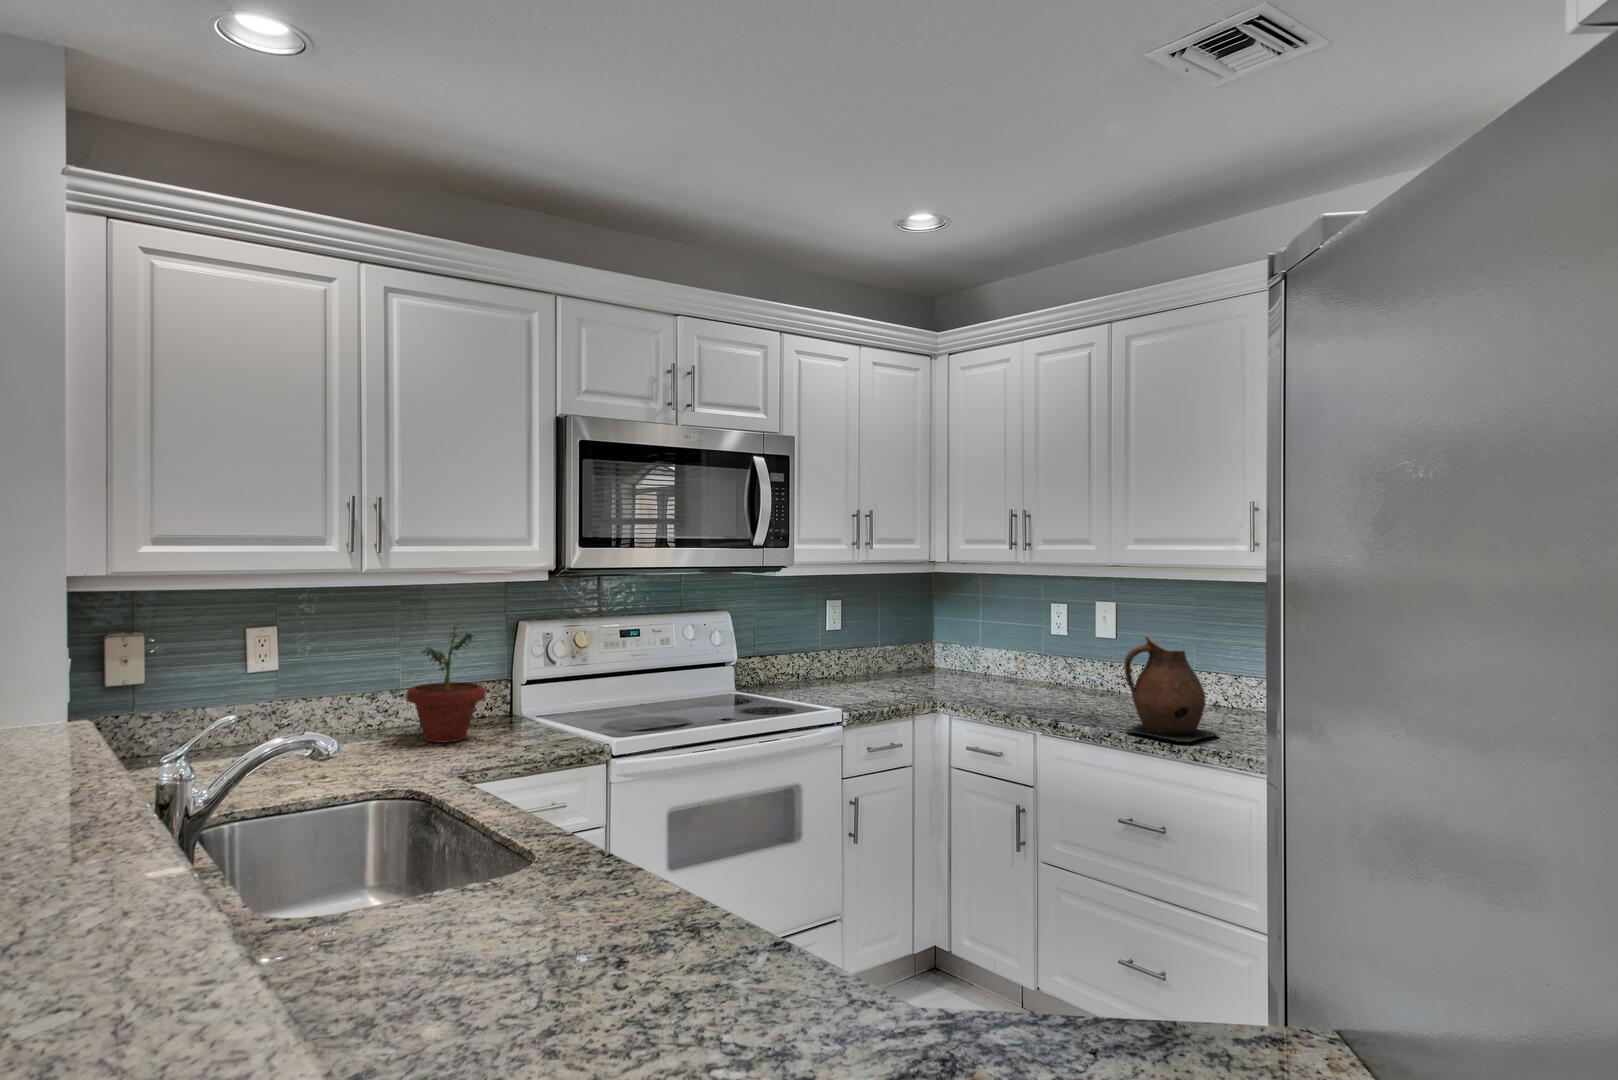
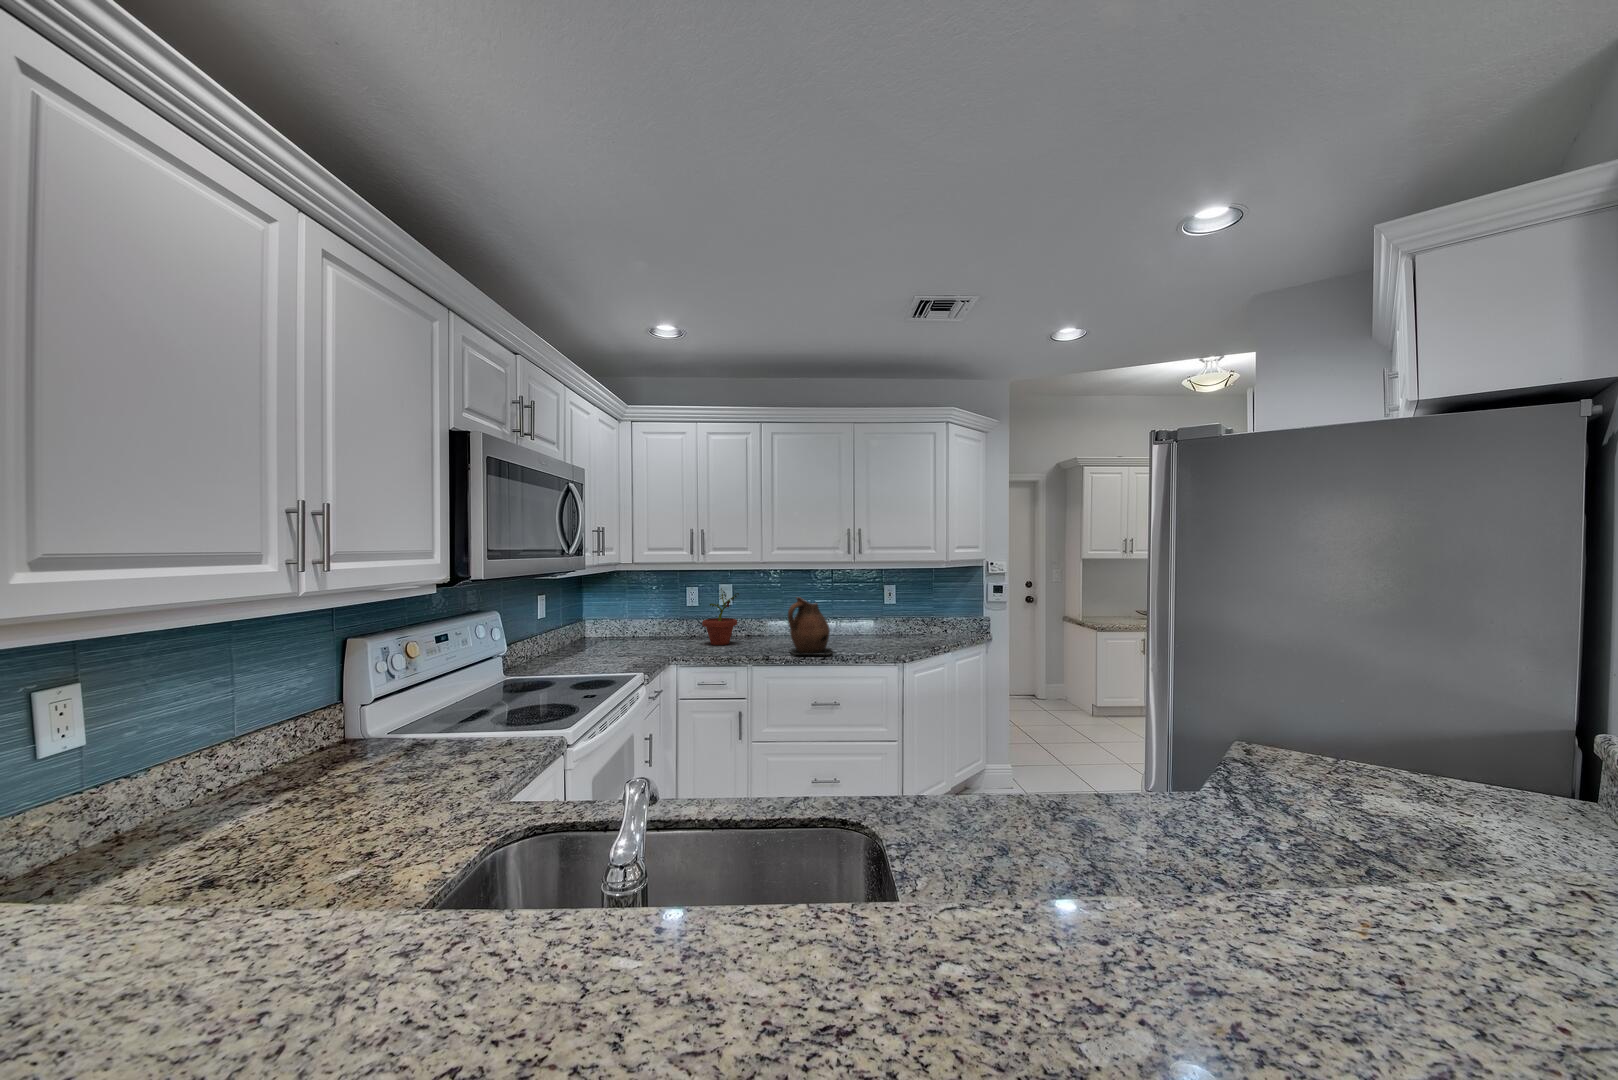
potted plant: present [406,626,485,743] -> present [702,588,739,645]

